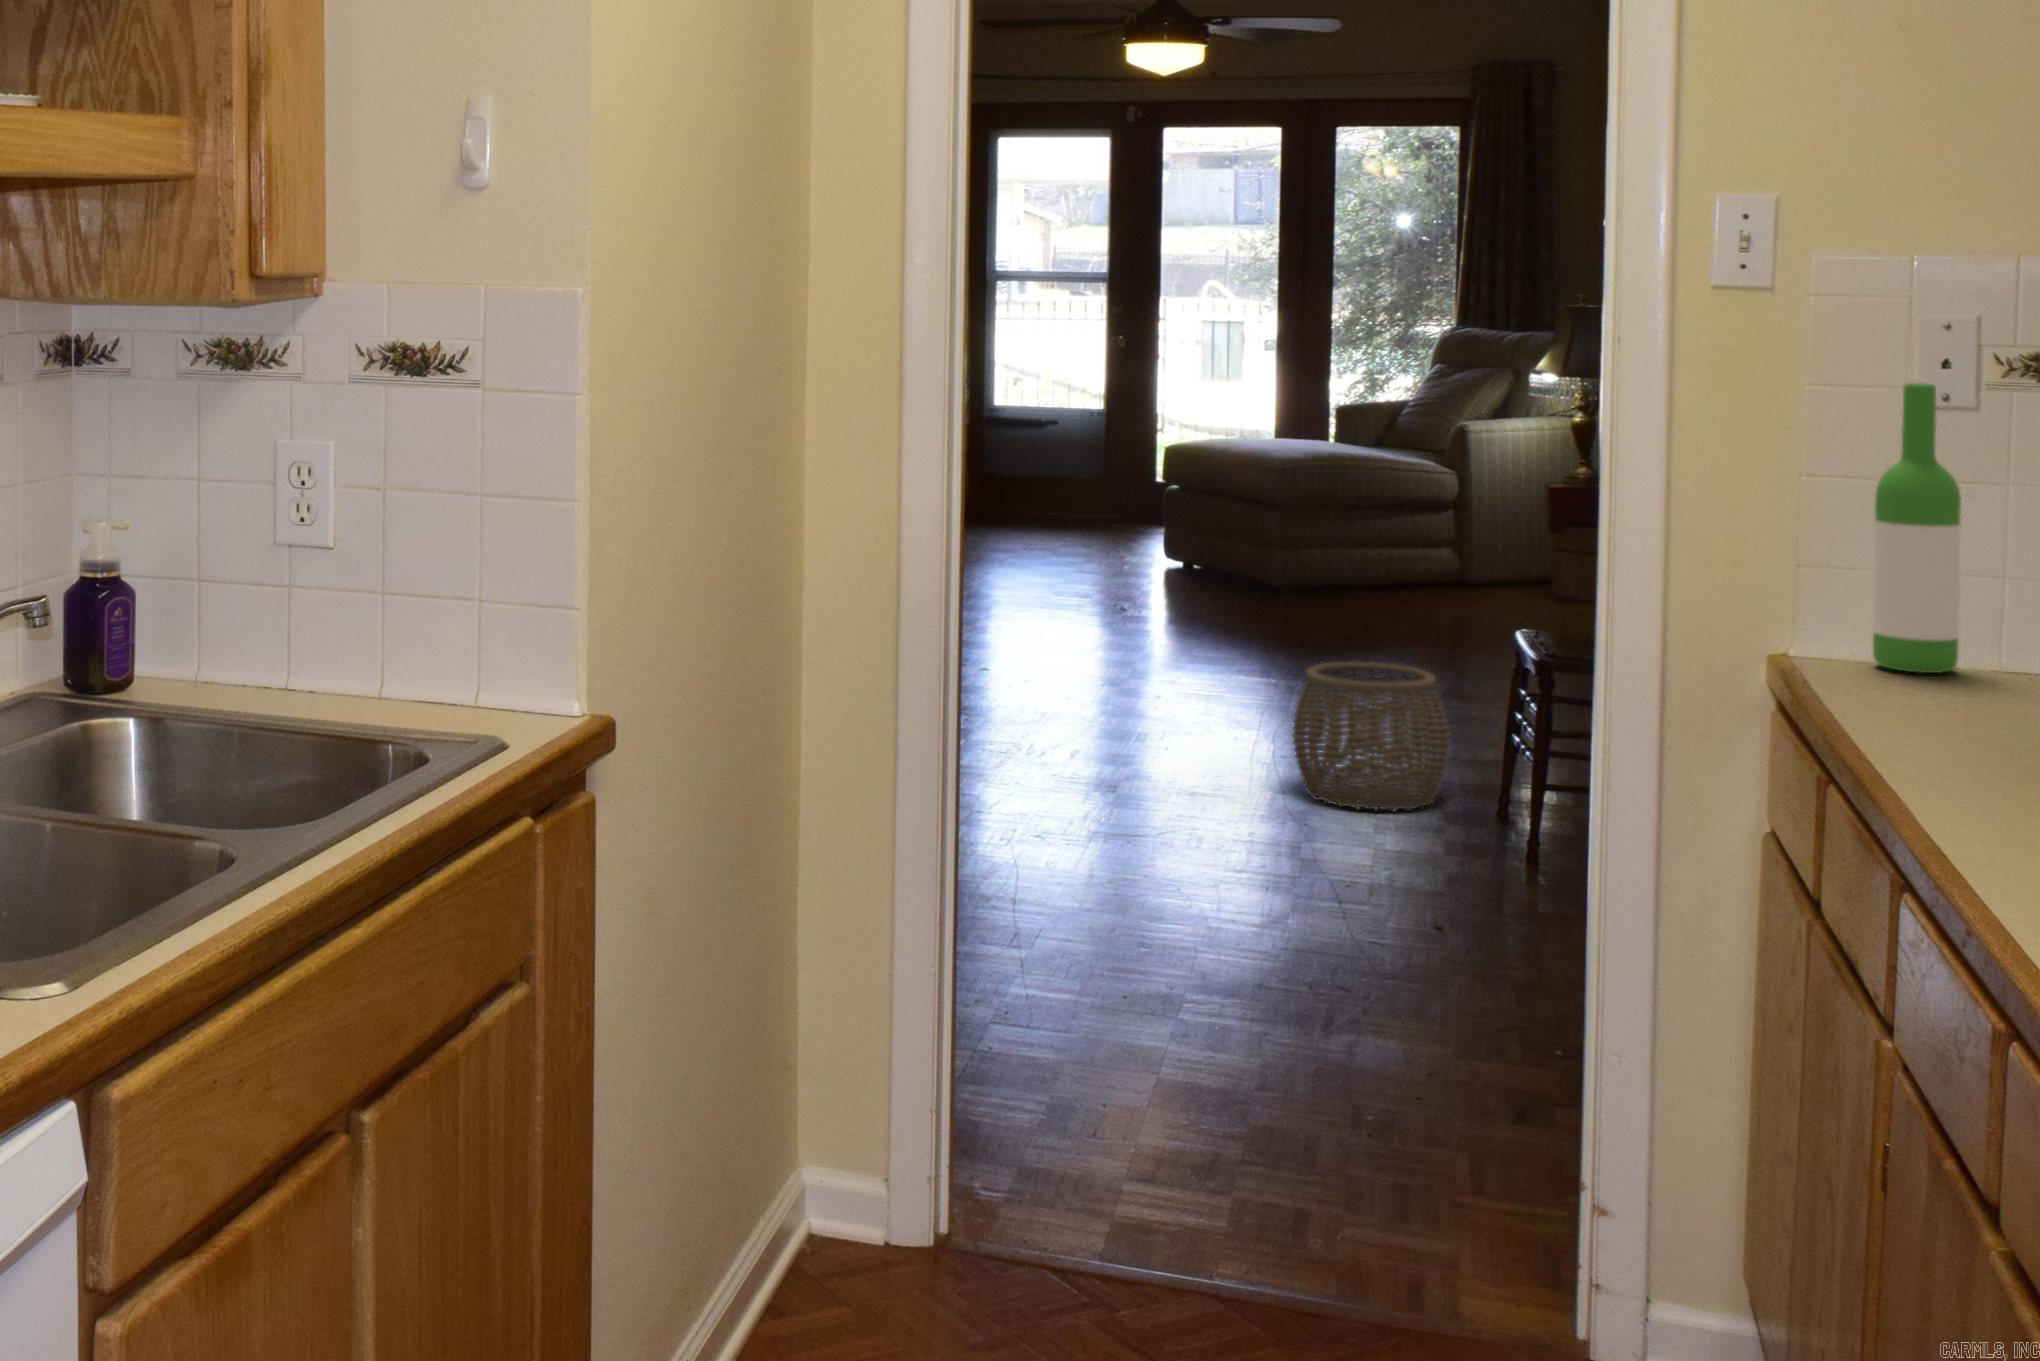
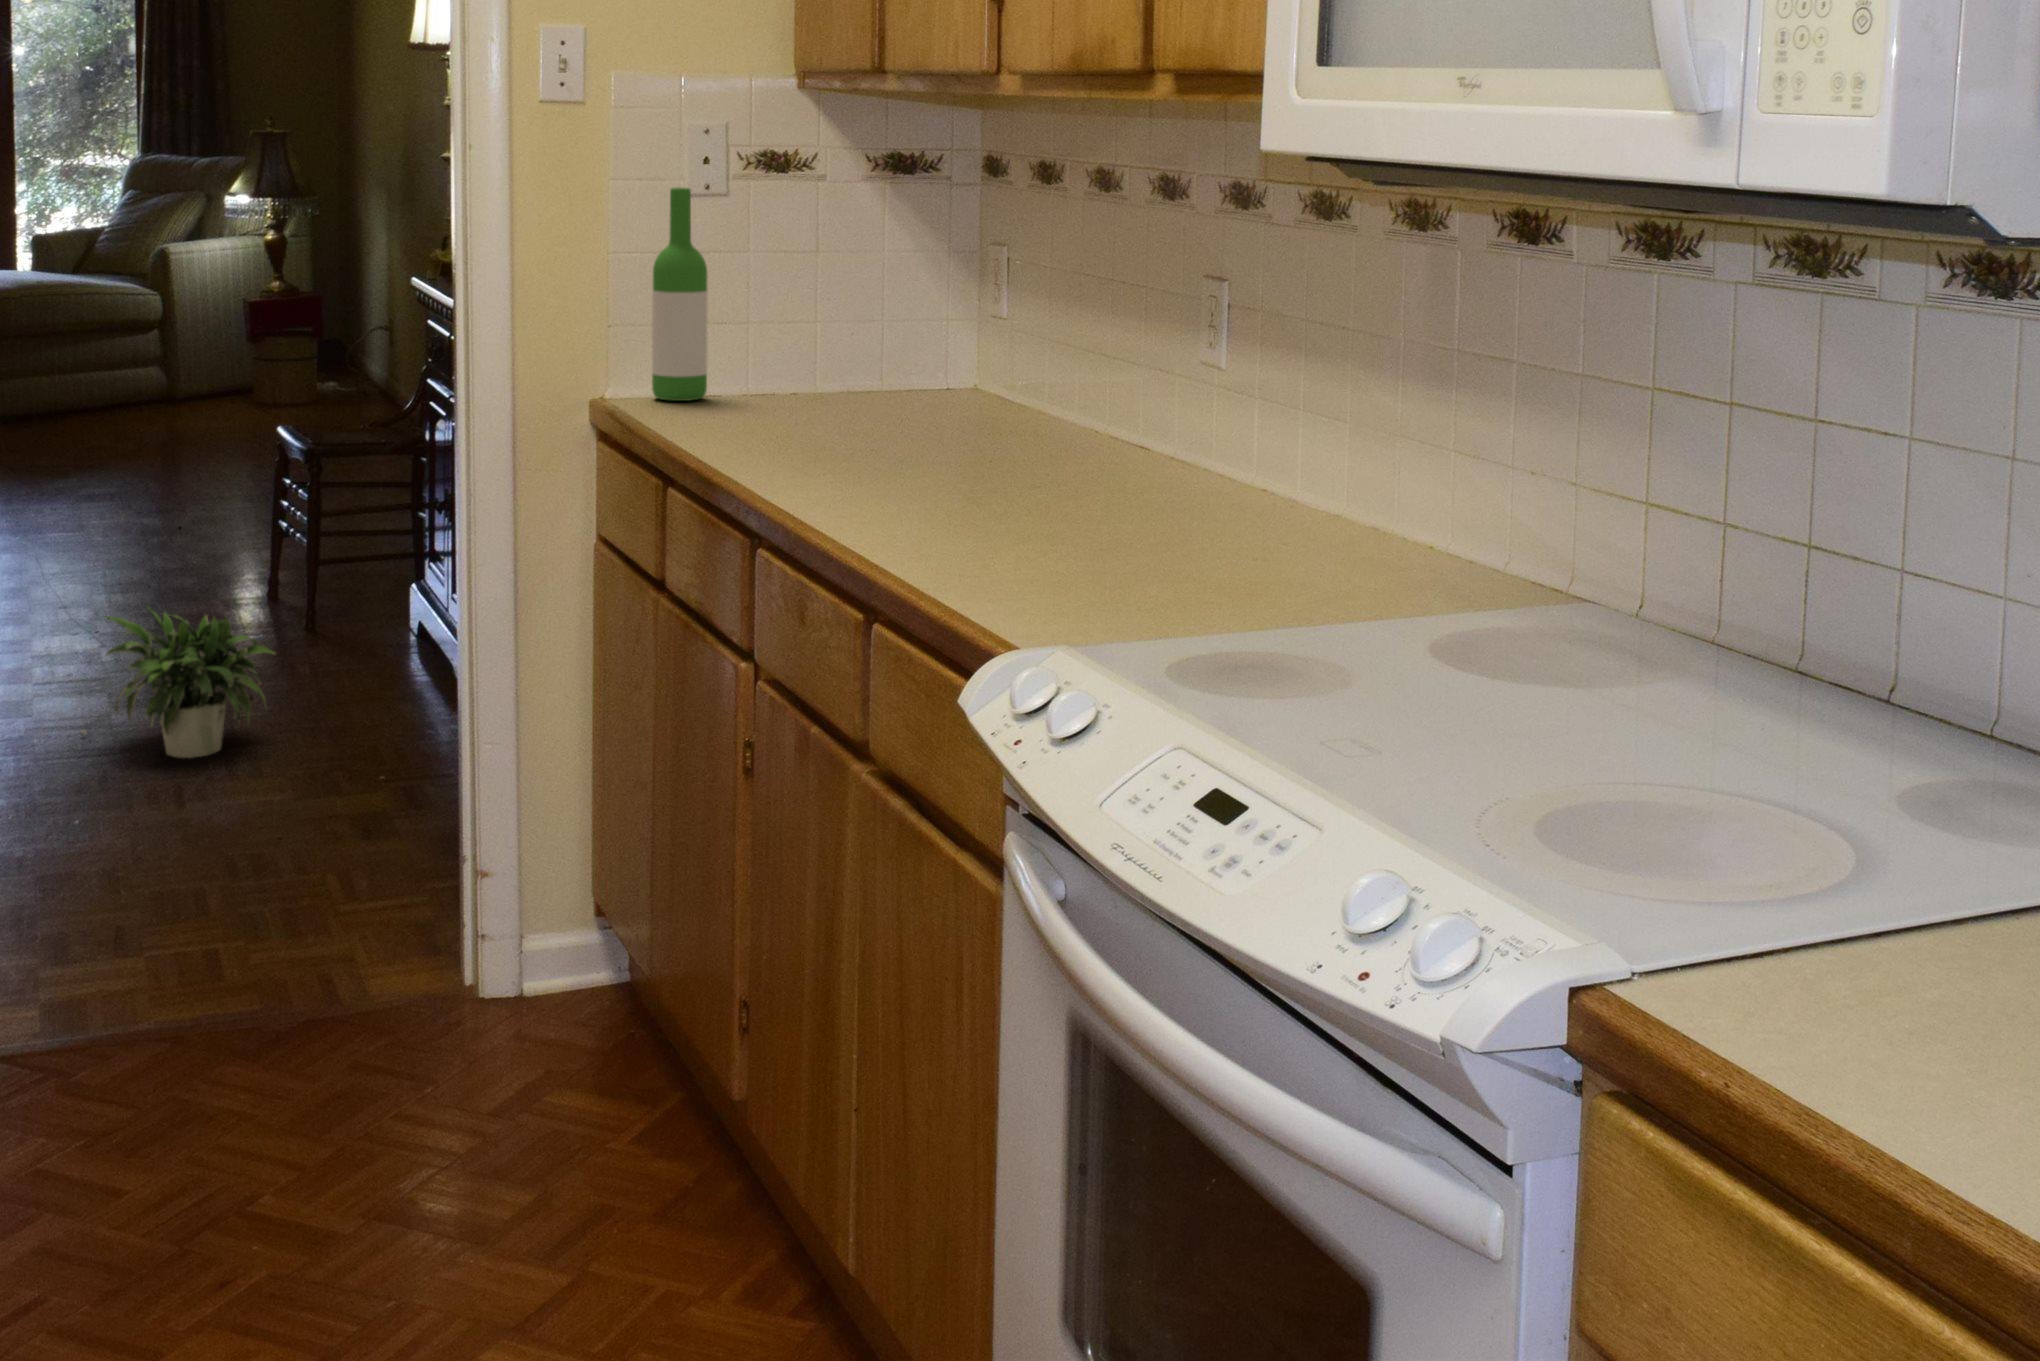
woven basket: present [1292,662,1450,811] -> none [65,466,216,603]
potted plant: none [1253,821,1461,1001] -> present [82,607,275,758]

